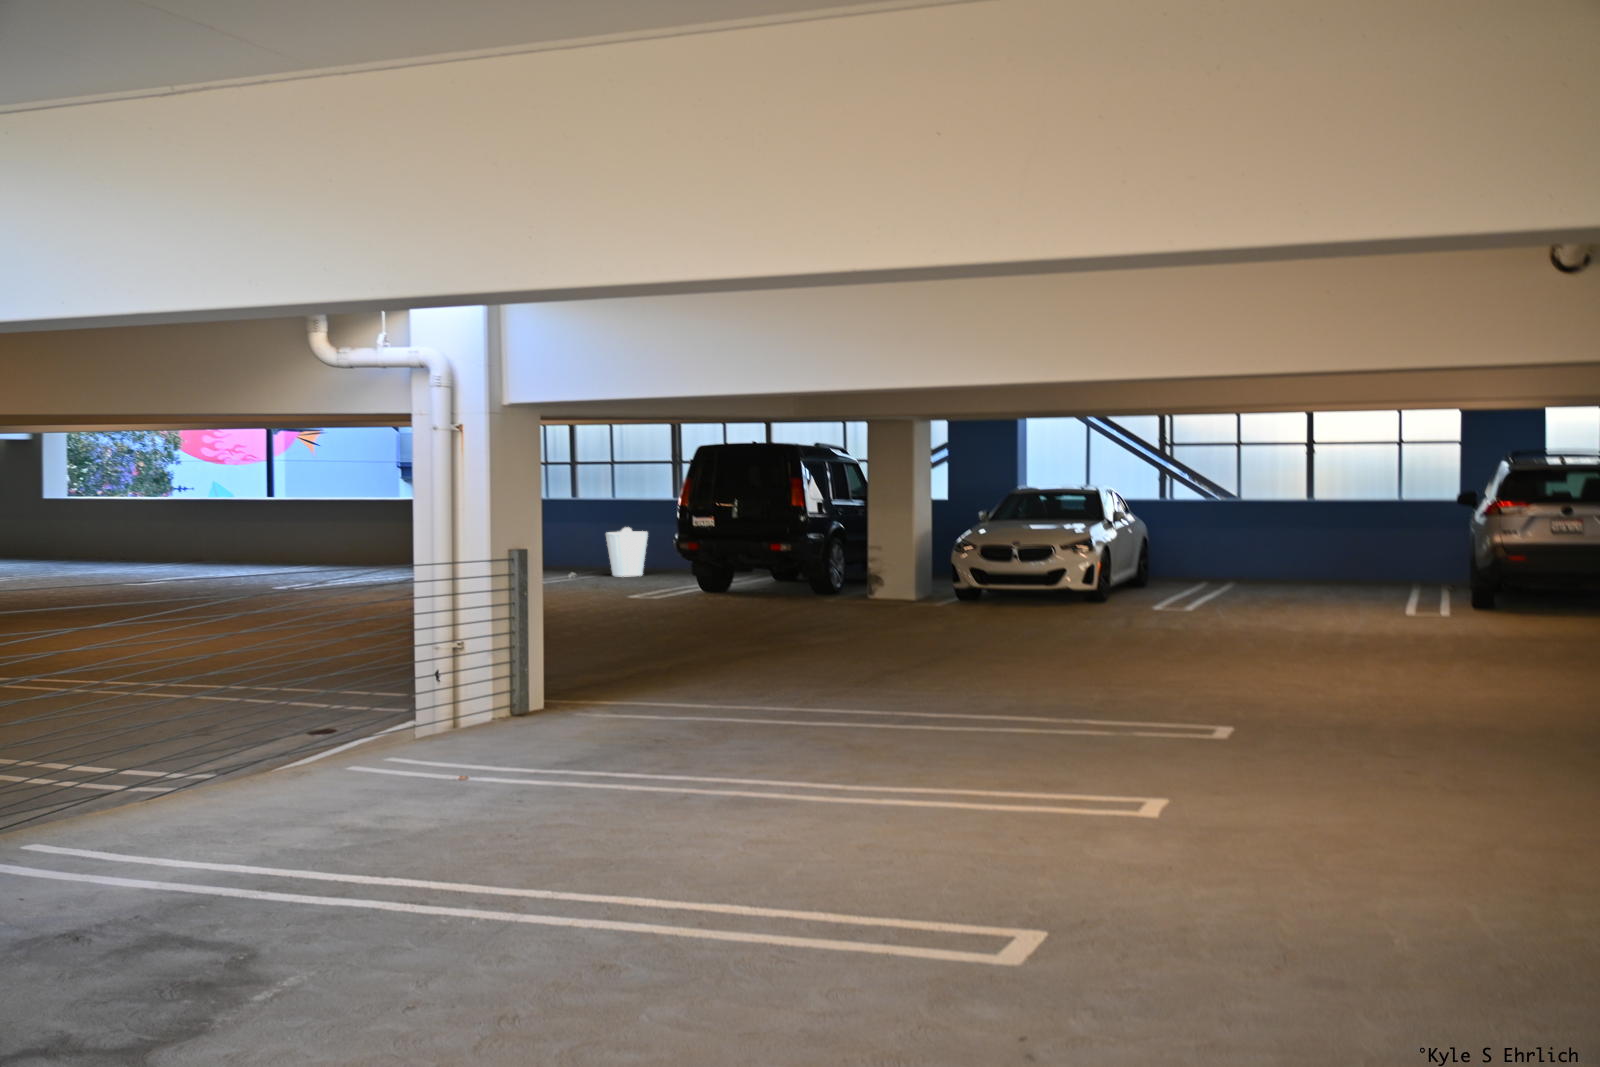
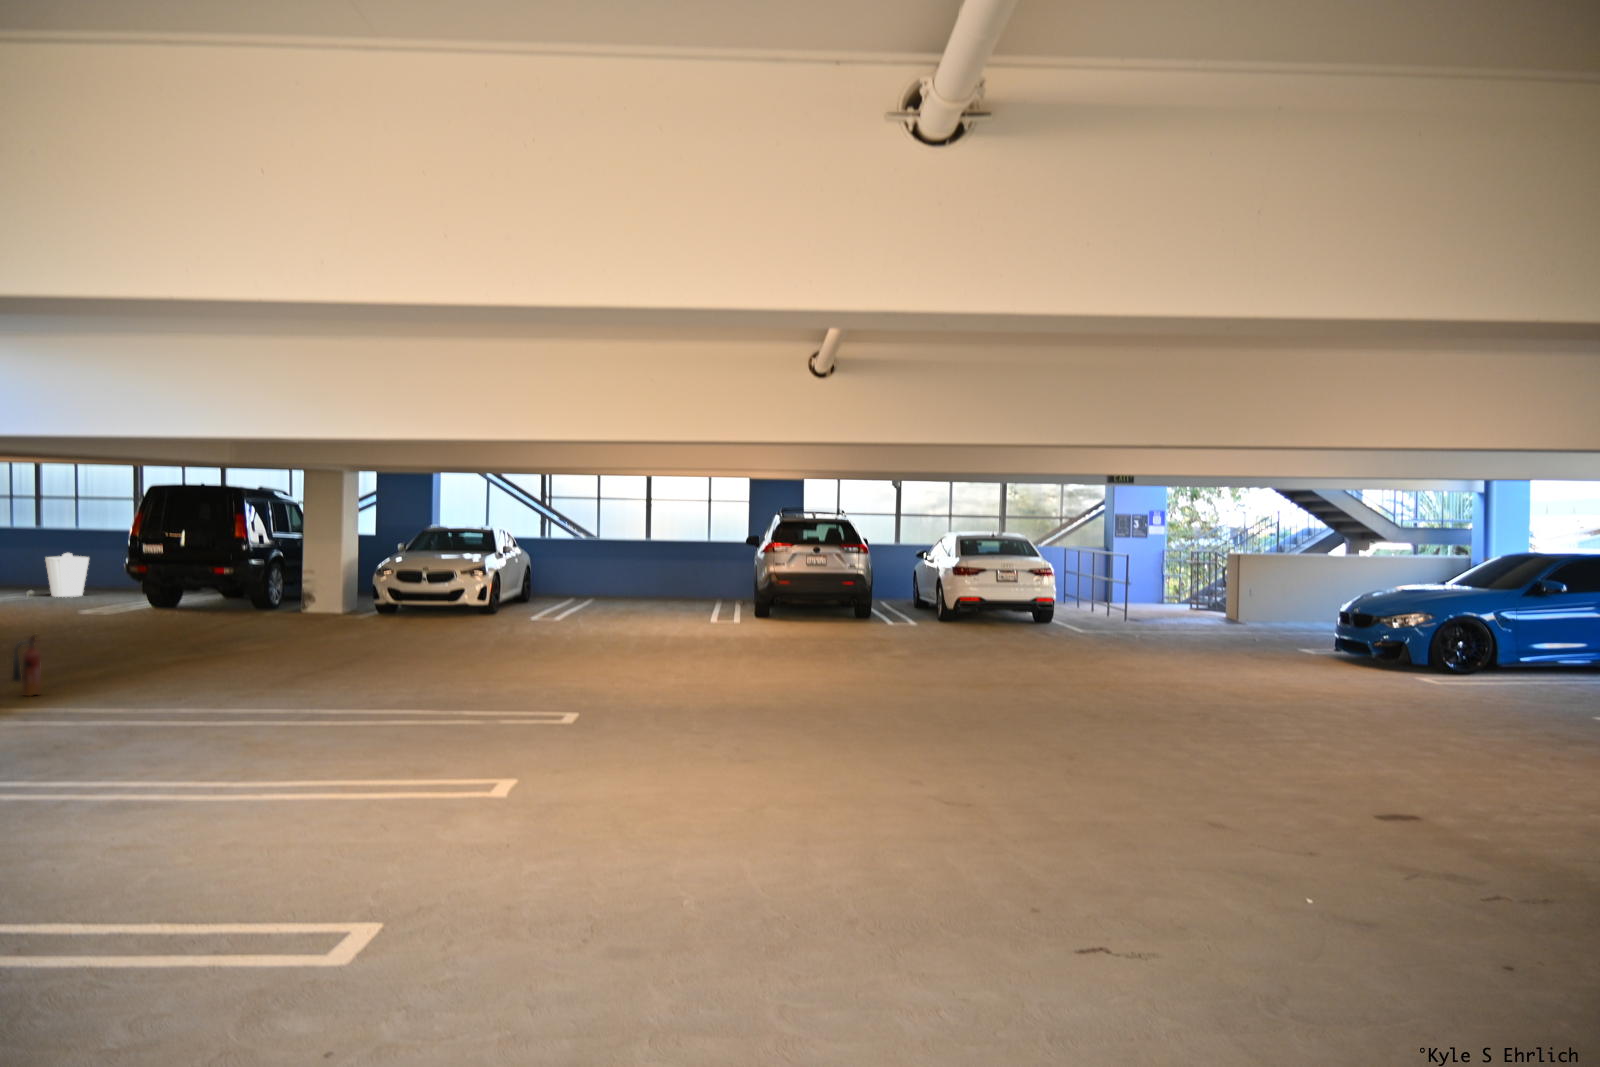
fire extinguisher: none [547,630,576,703] -> present [12,635,41,696]

